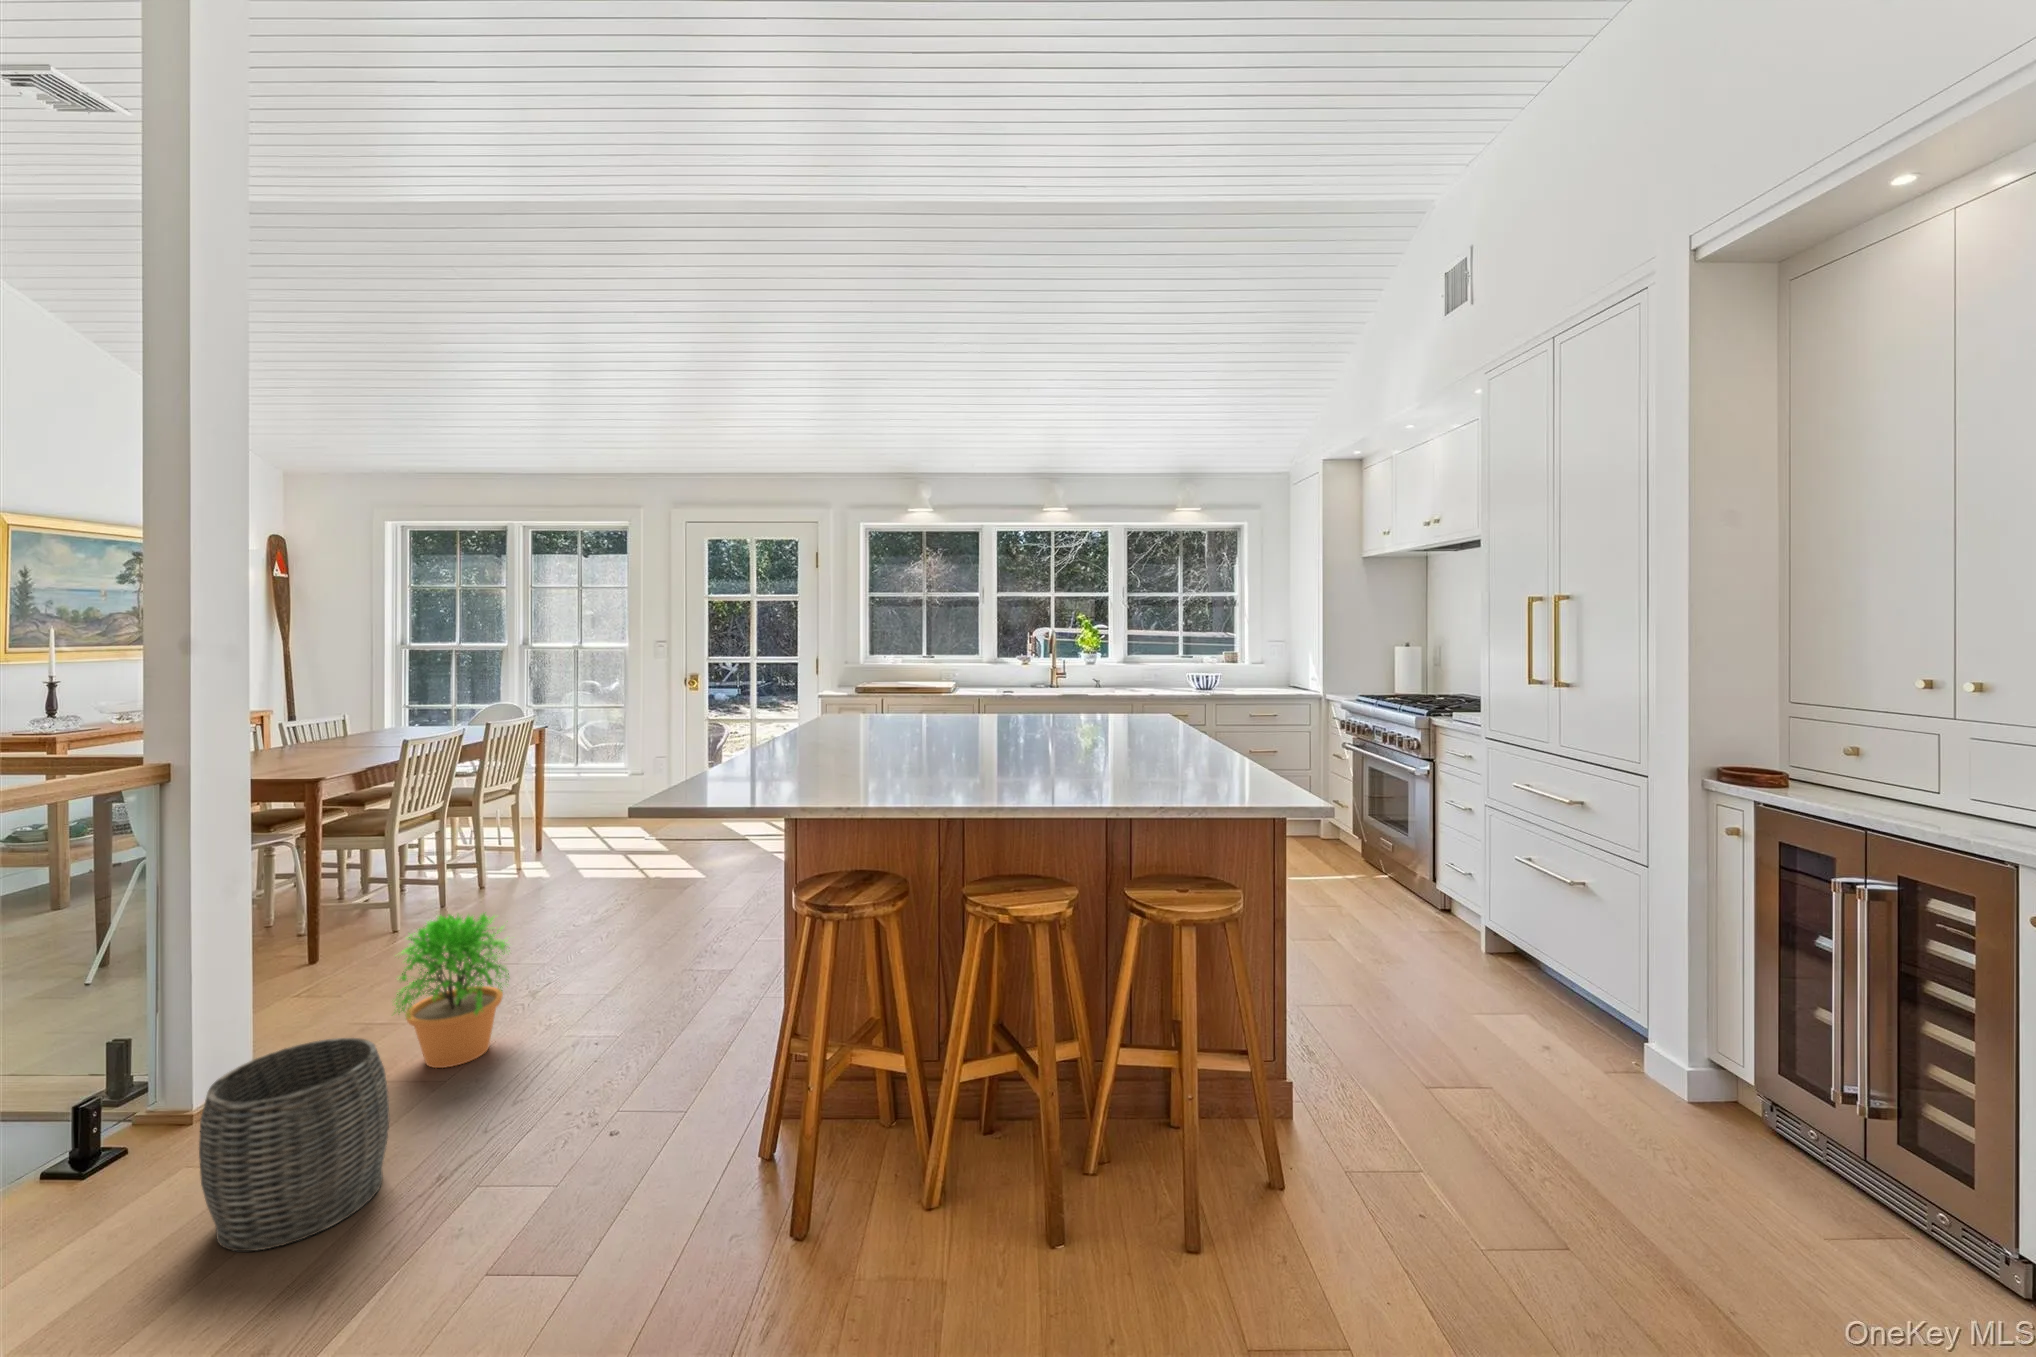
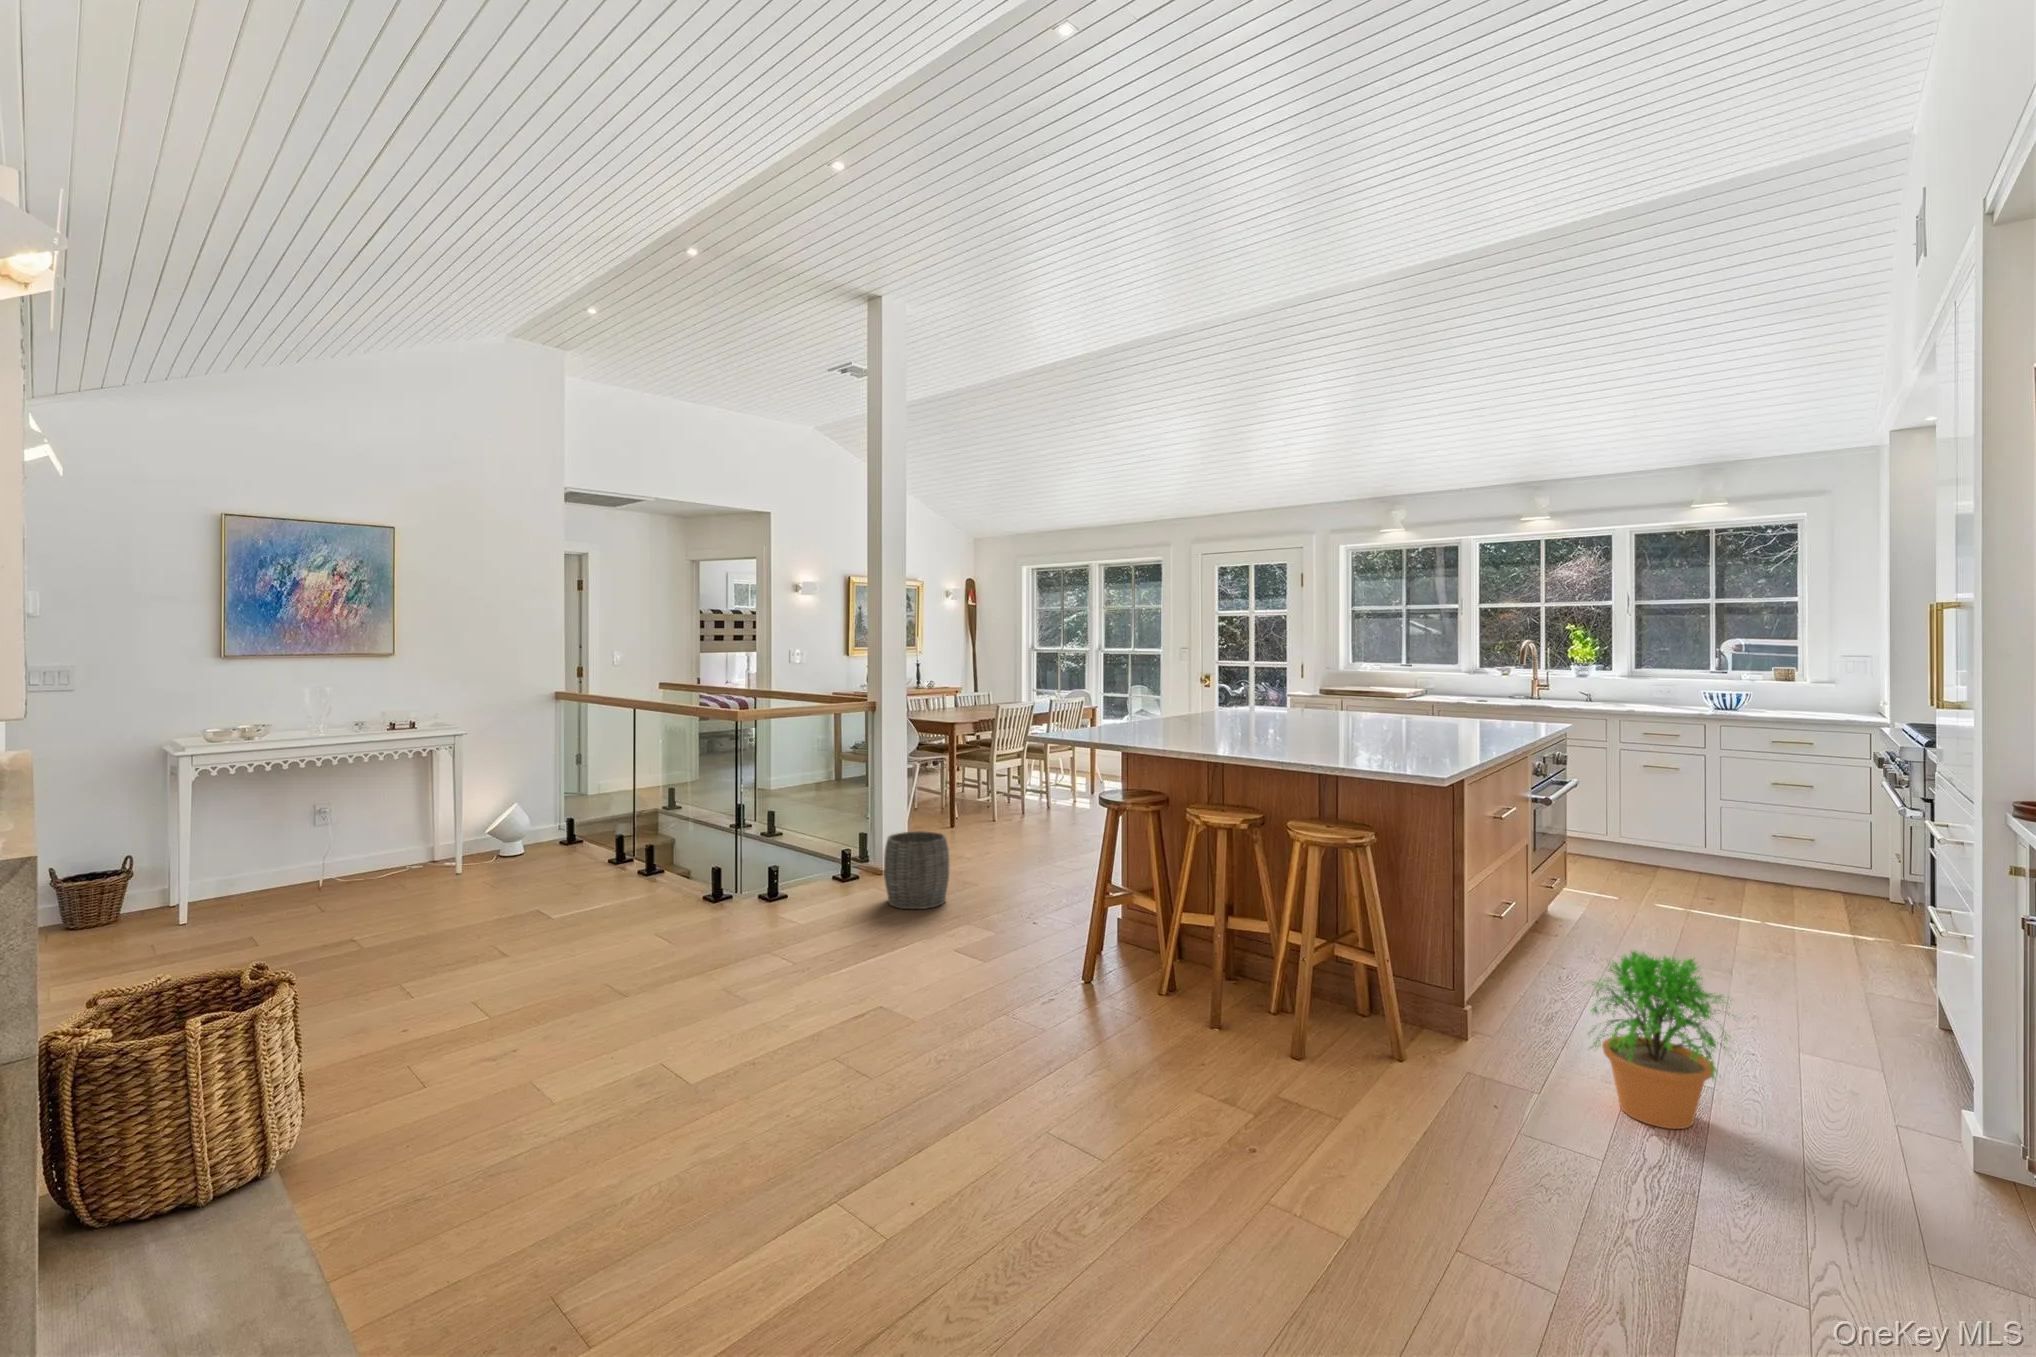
potted plant: present [394,912,509,1068] -> present [1588,951,1733,1129]

